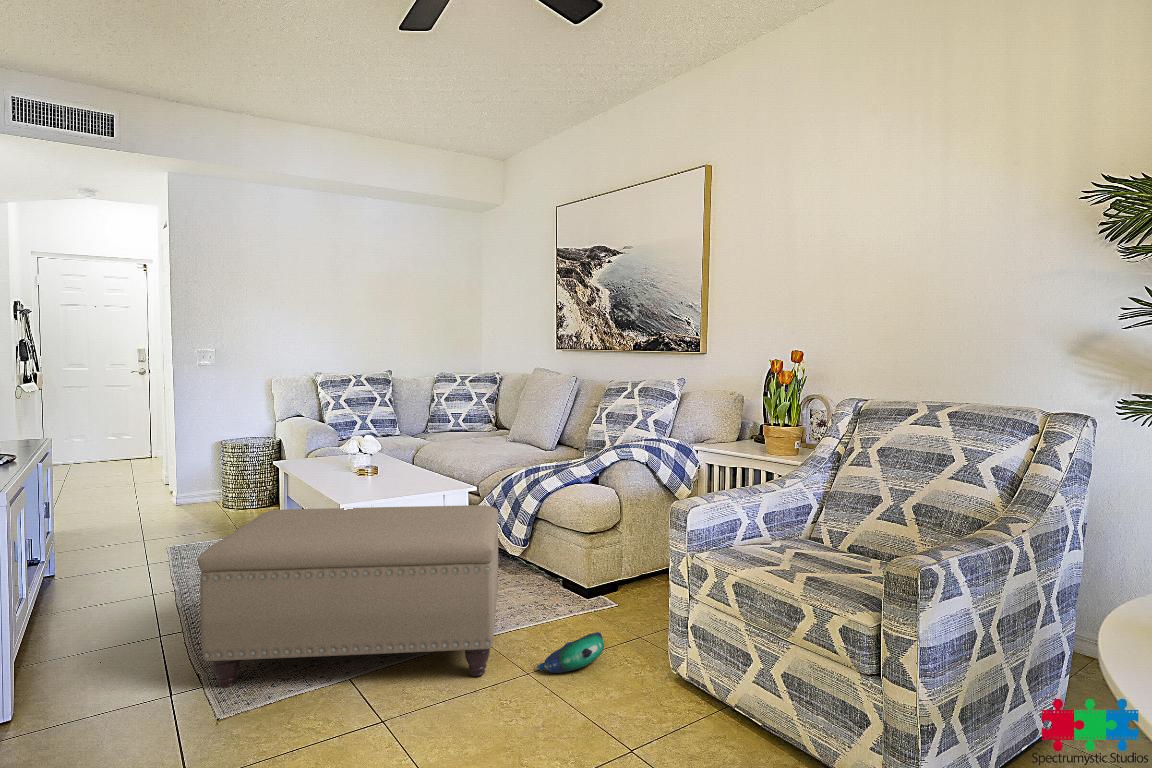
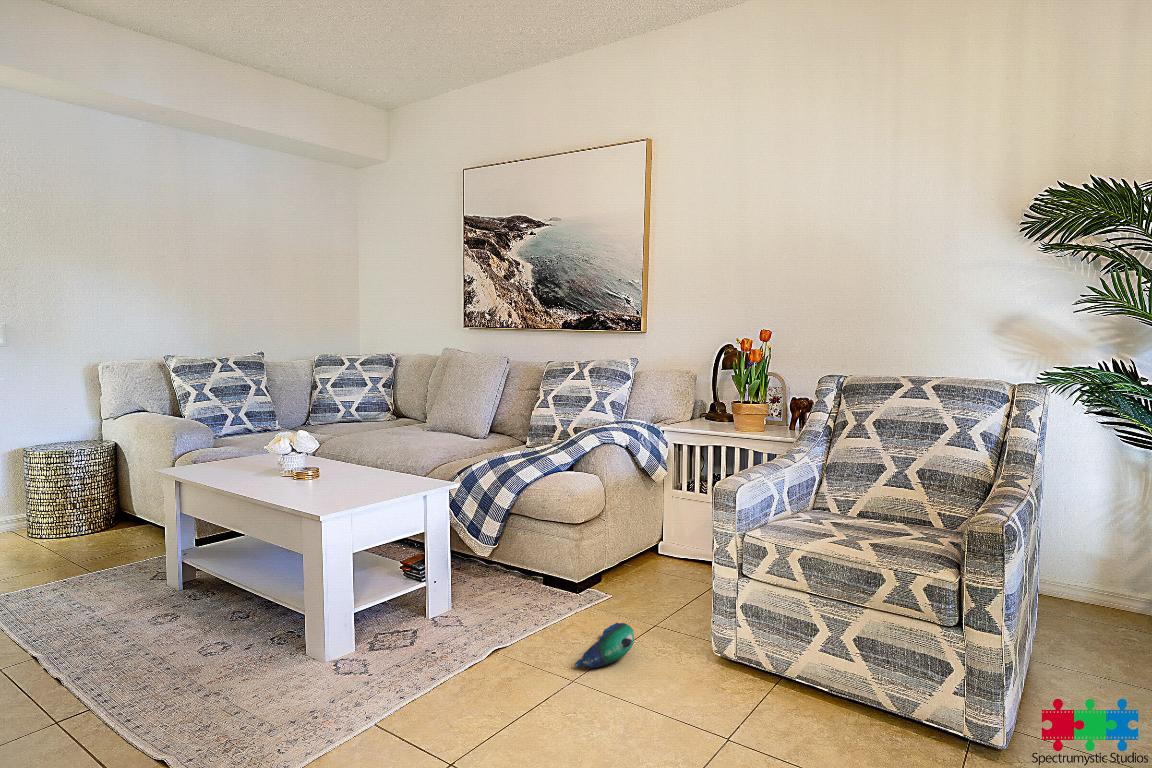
ottoman: present [198,505,498,688] -> none [195,501,537,739]

